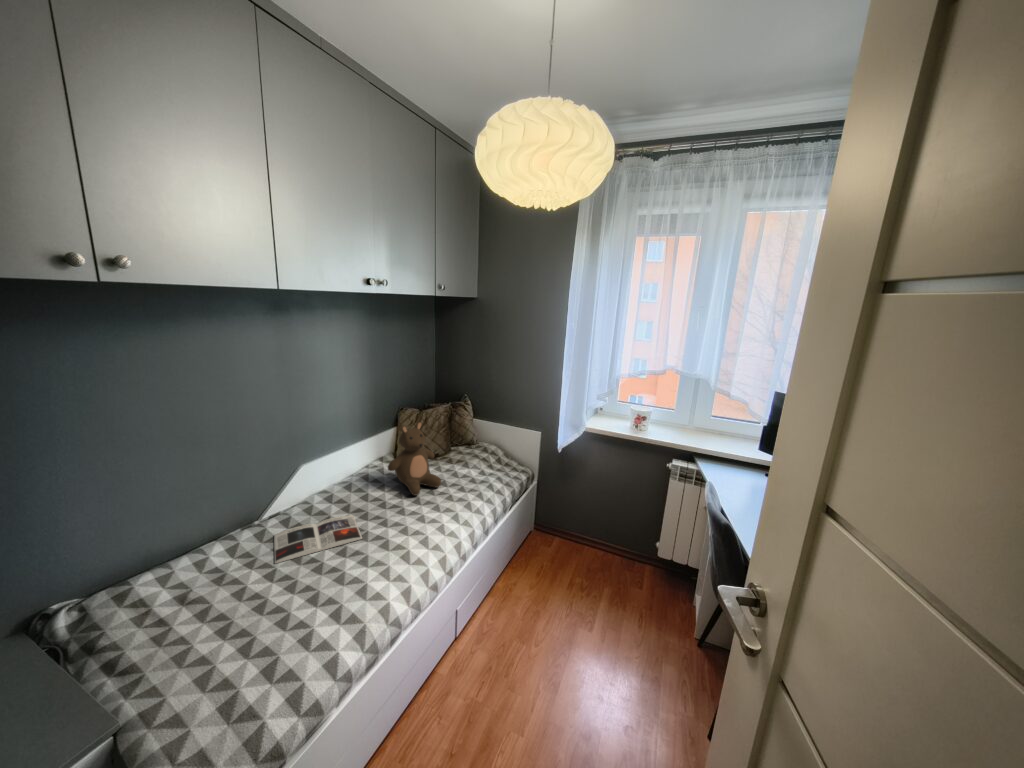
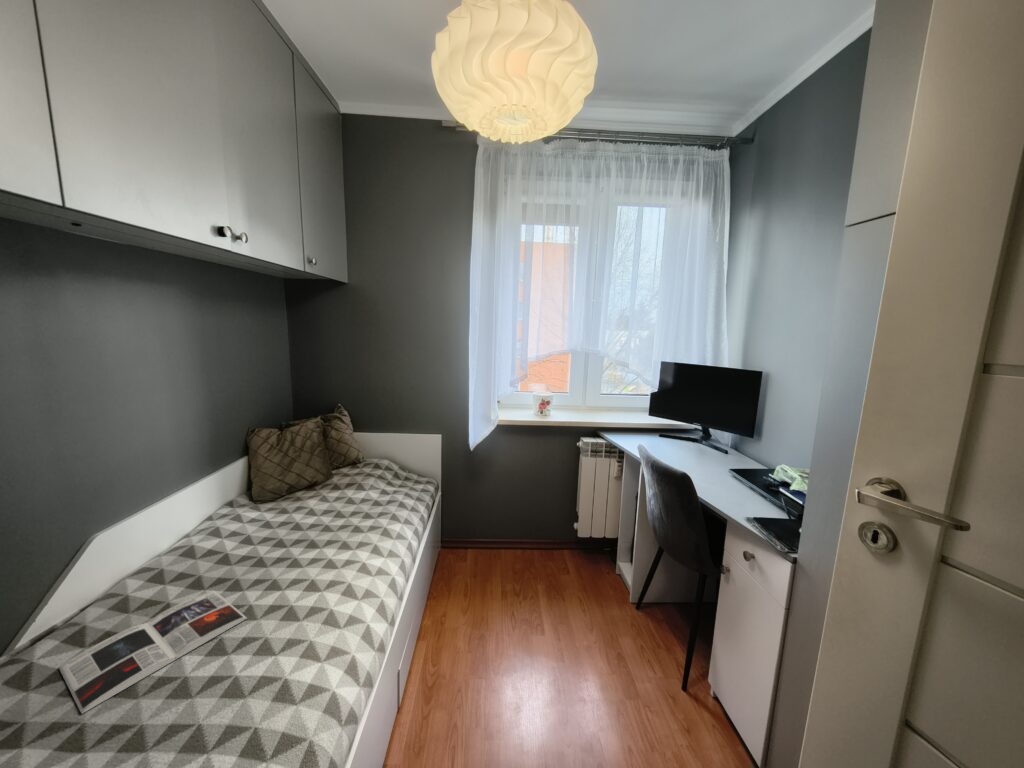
stuffed bear: present [388,422,441,496] -> none [255,439,338,539]

